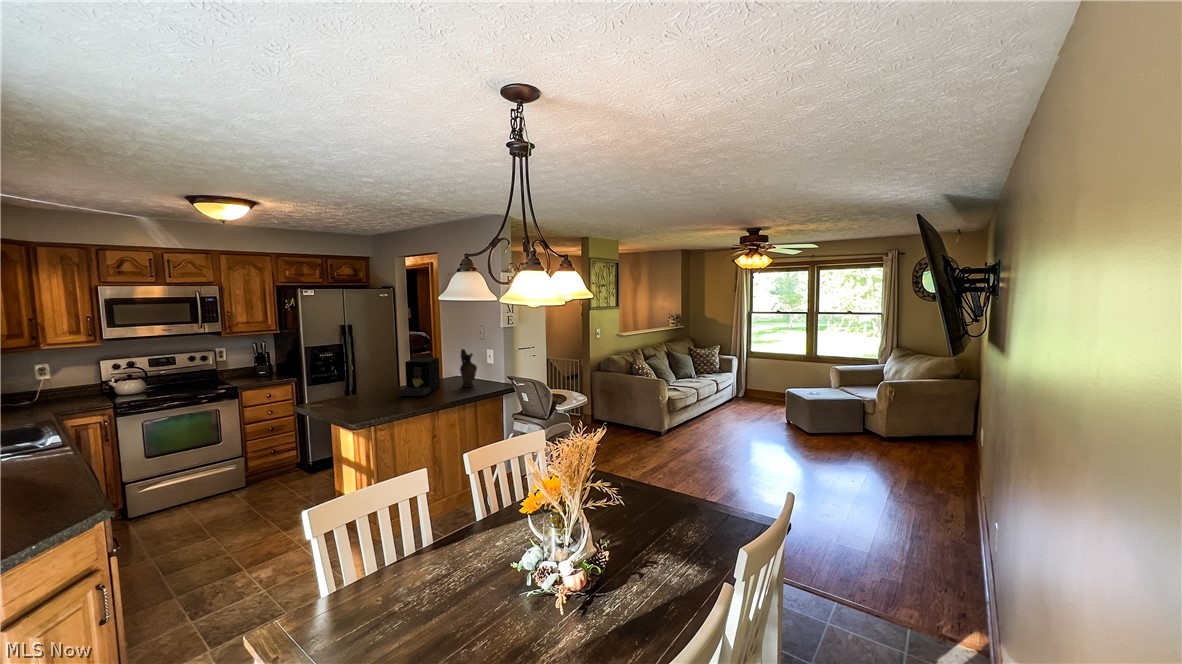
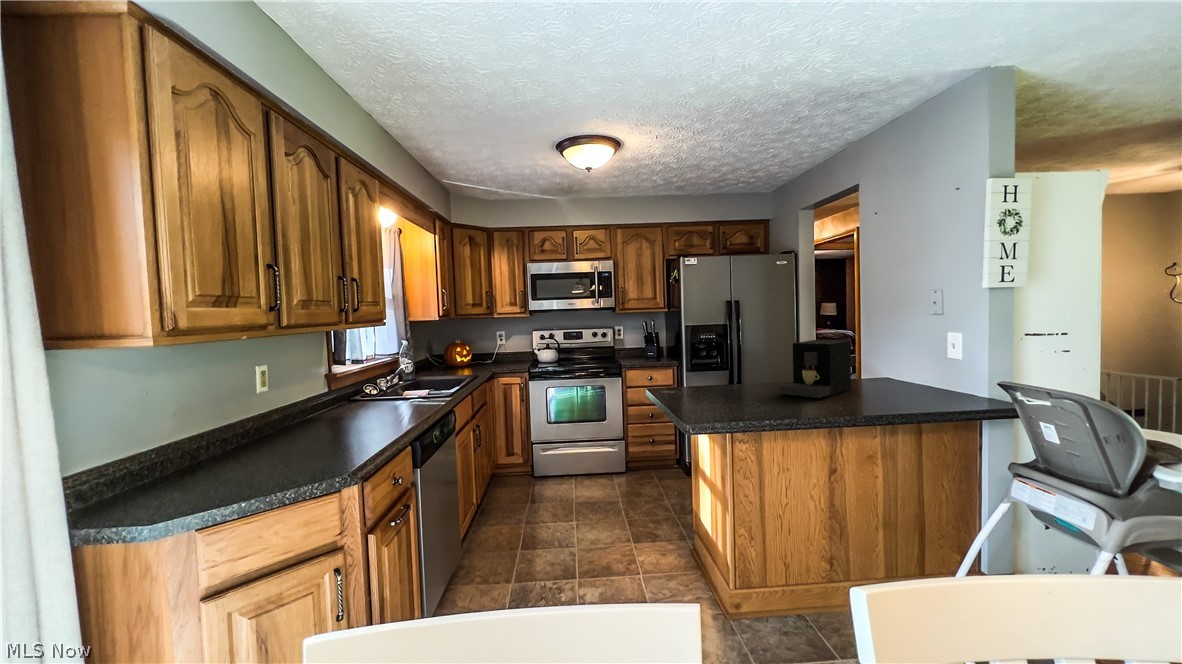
ceramic pitcher: present [460,349,477,387] -> none [889,328,923,395]

